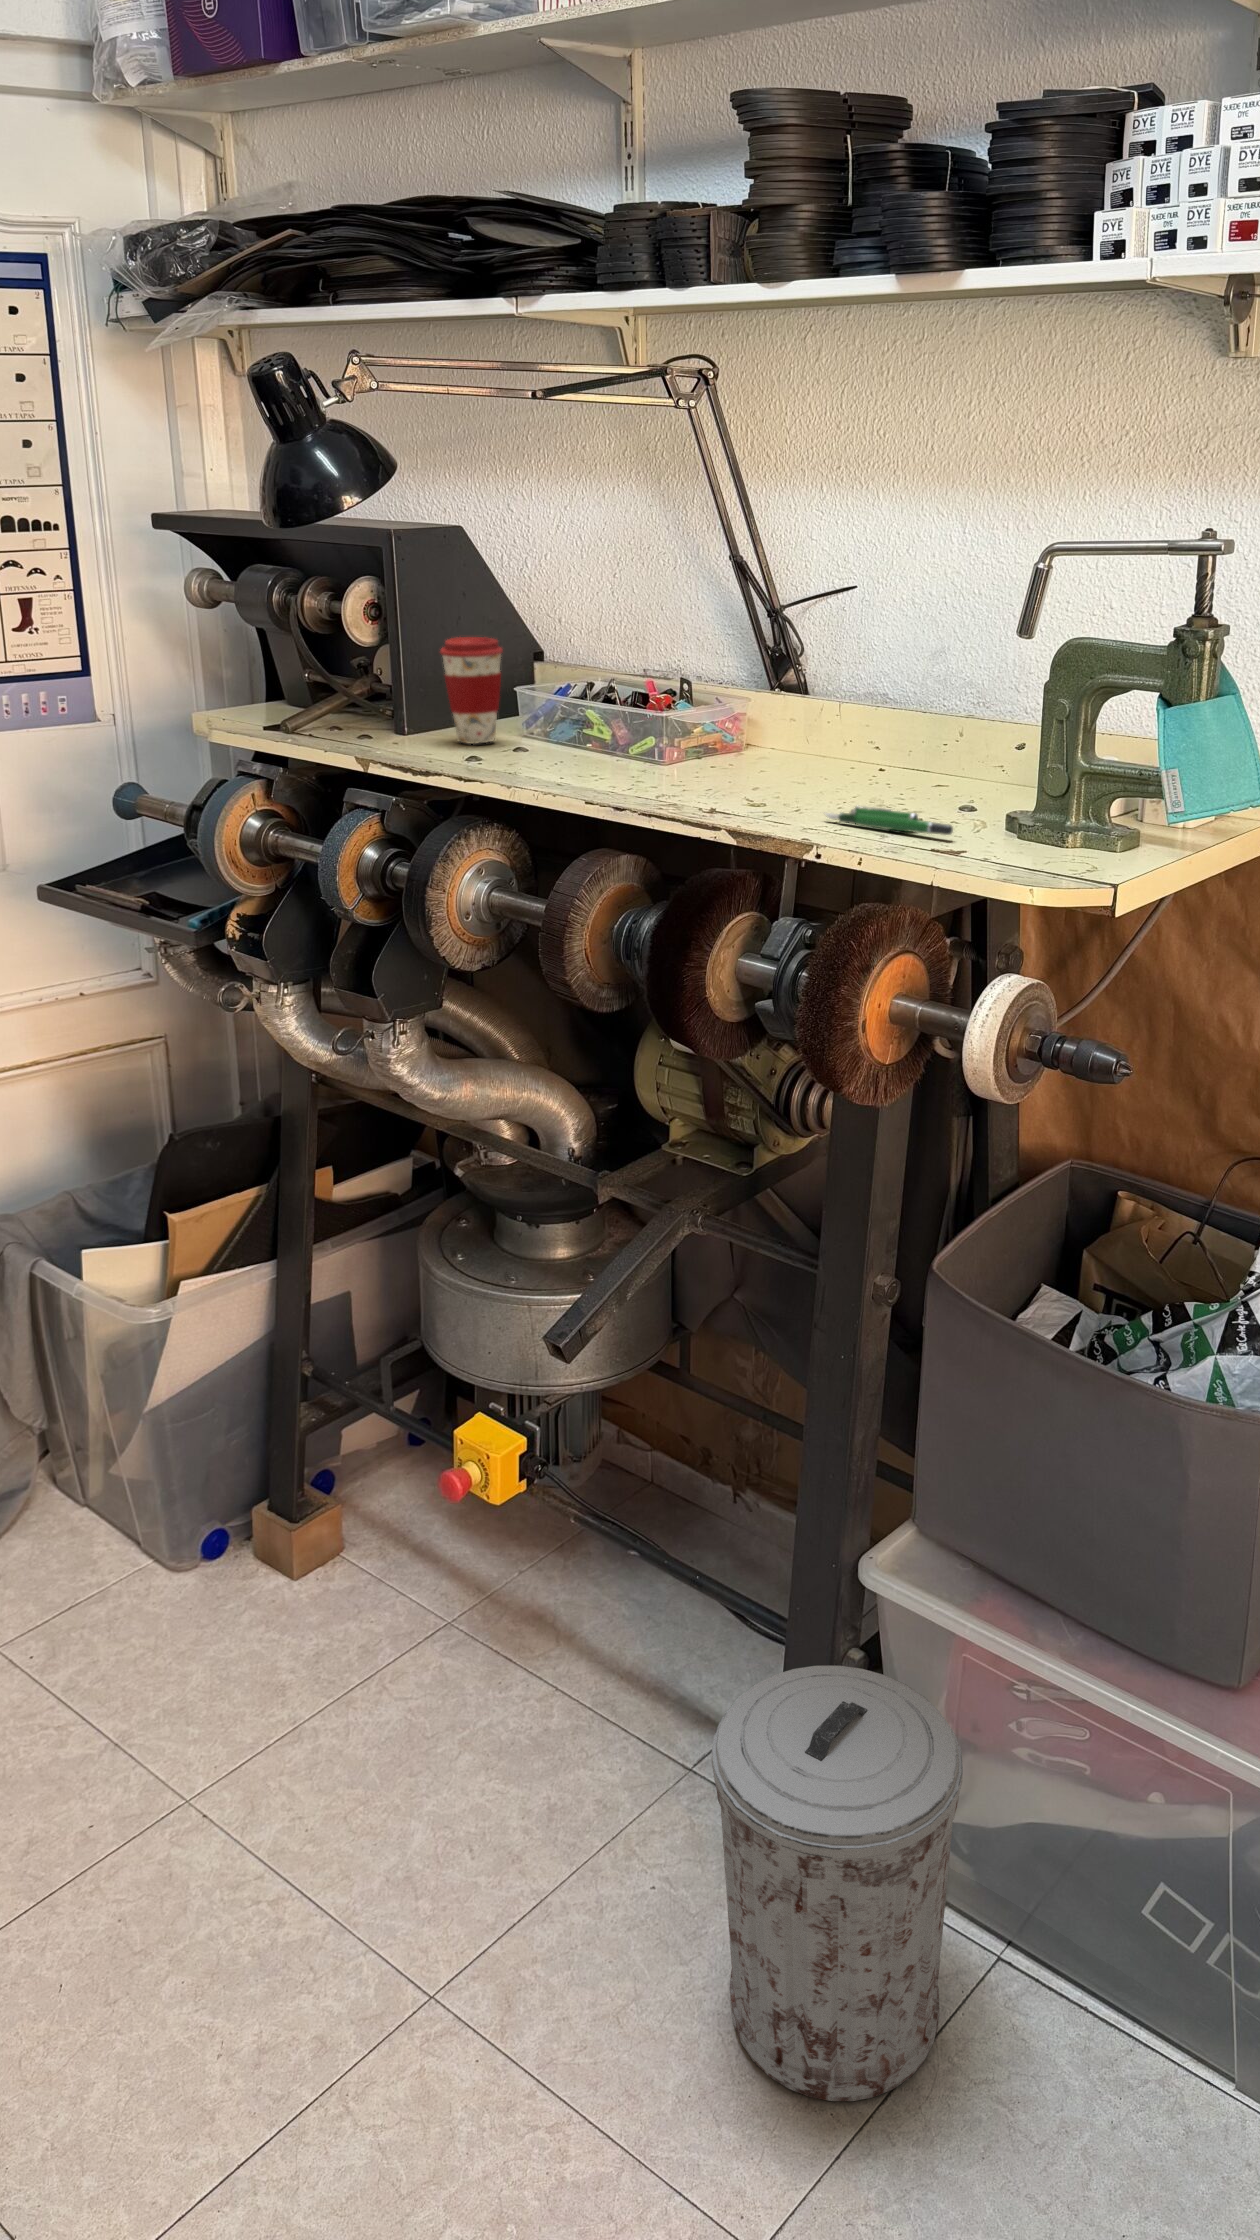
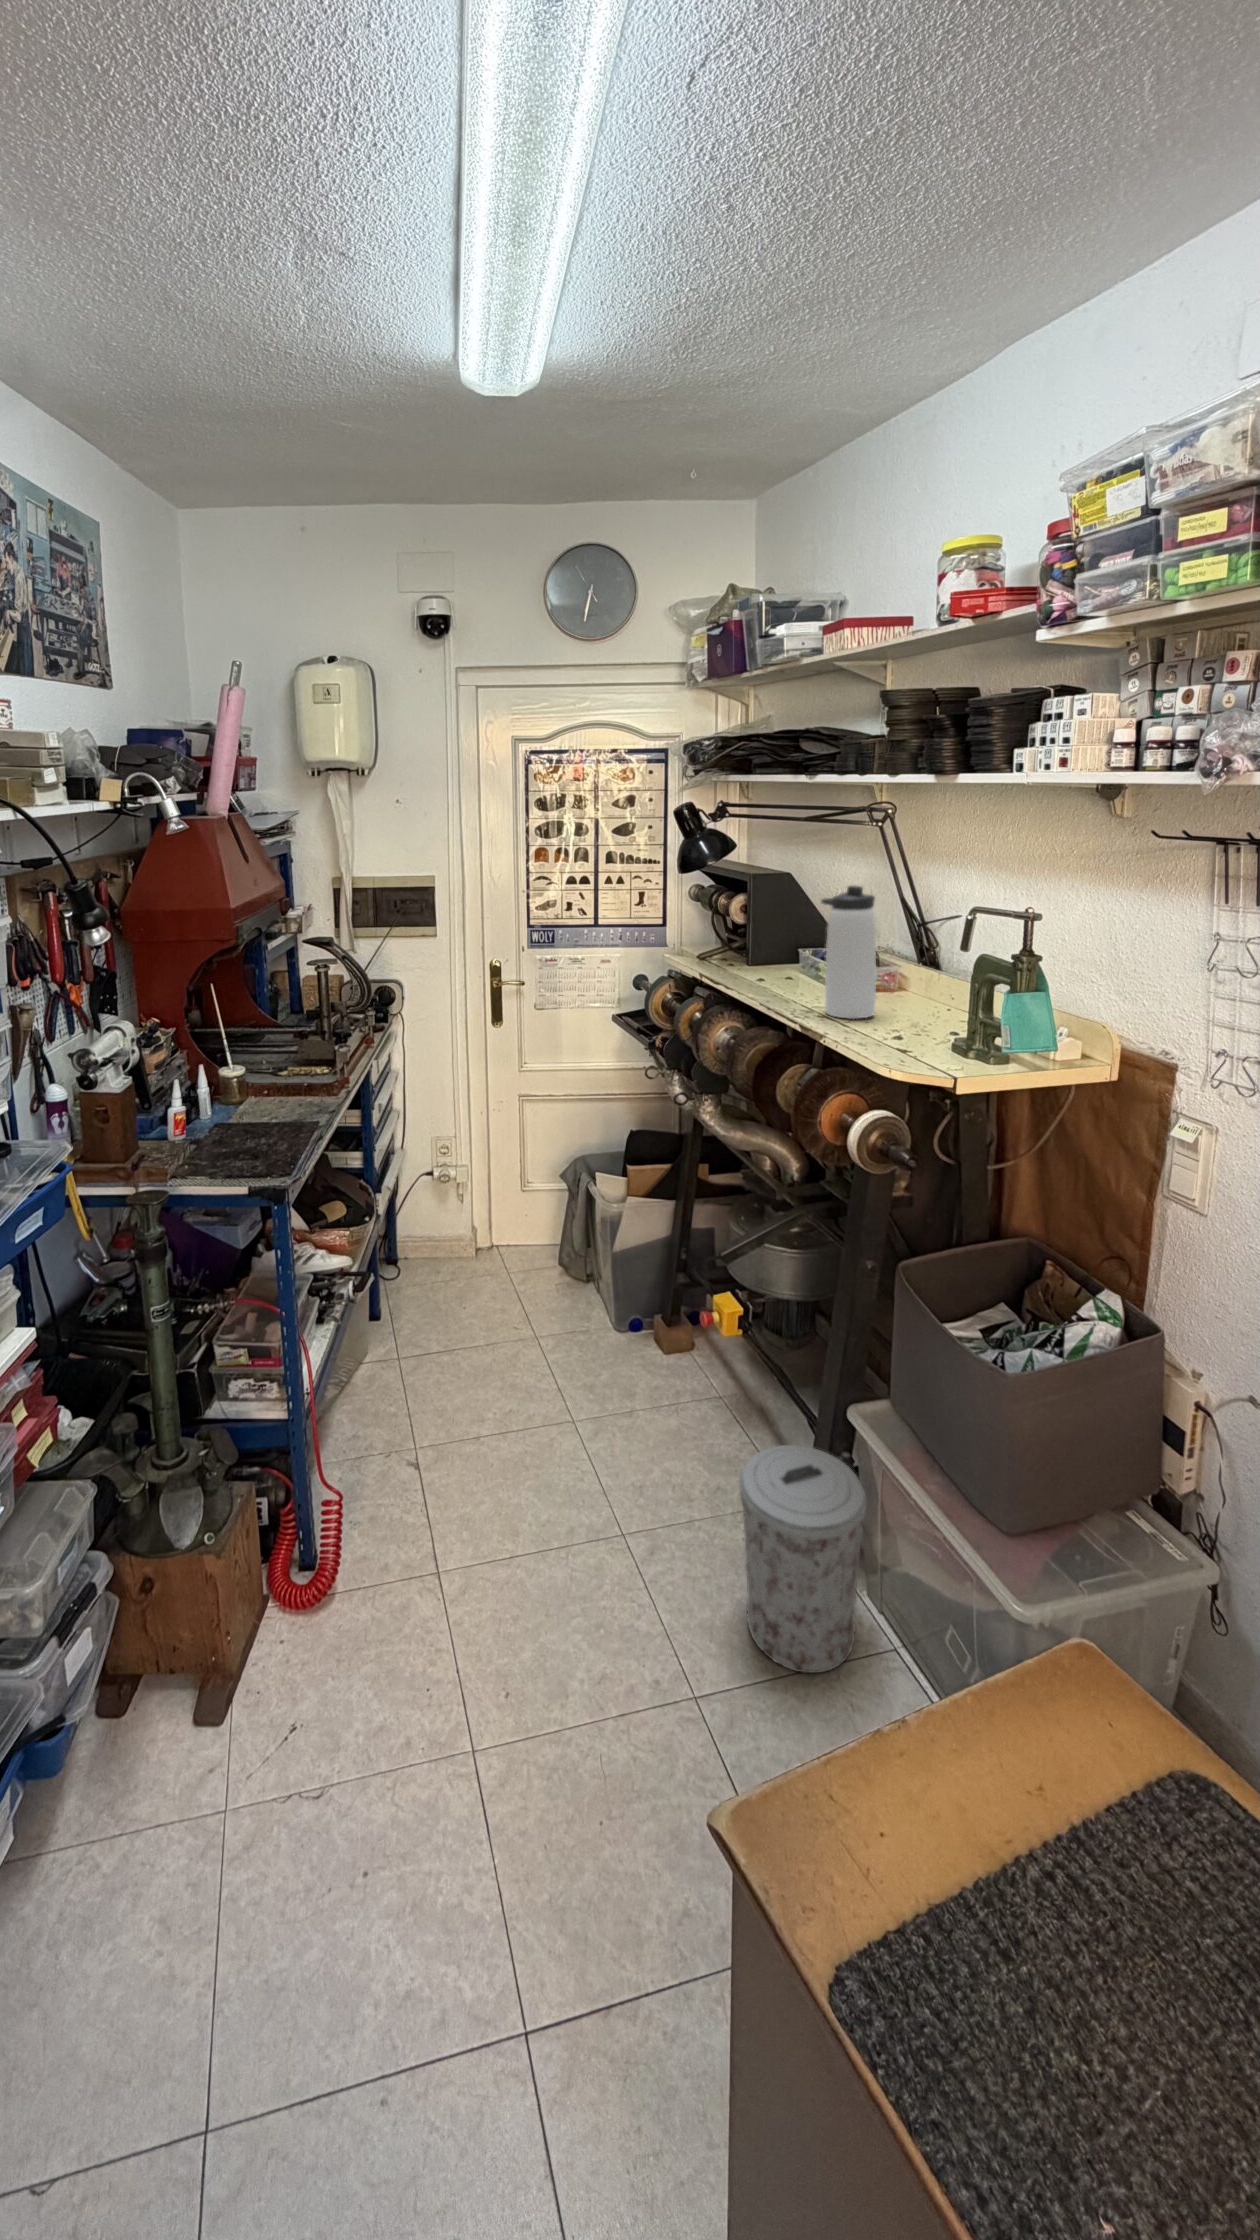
thermos bottle: none [673,515,795,799] -> present [821,885,876,1019]
coffee cup: present [440,637,503,744] -> none [749,929,779,977]
pen: present [824,806,953,835] -> none [860,1028,910,1048]

